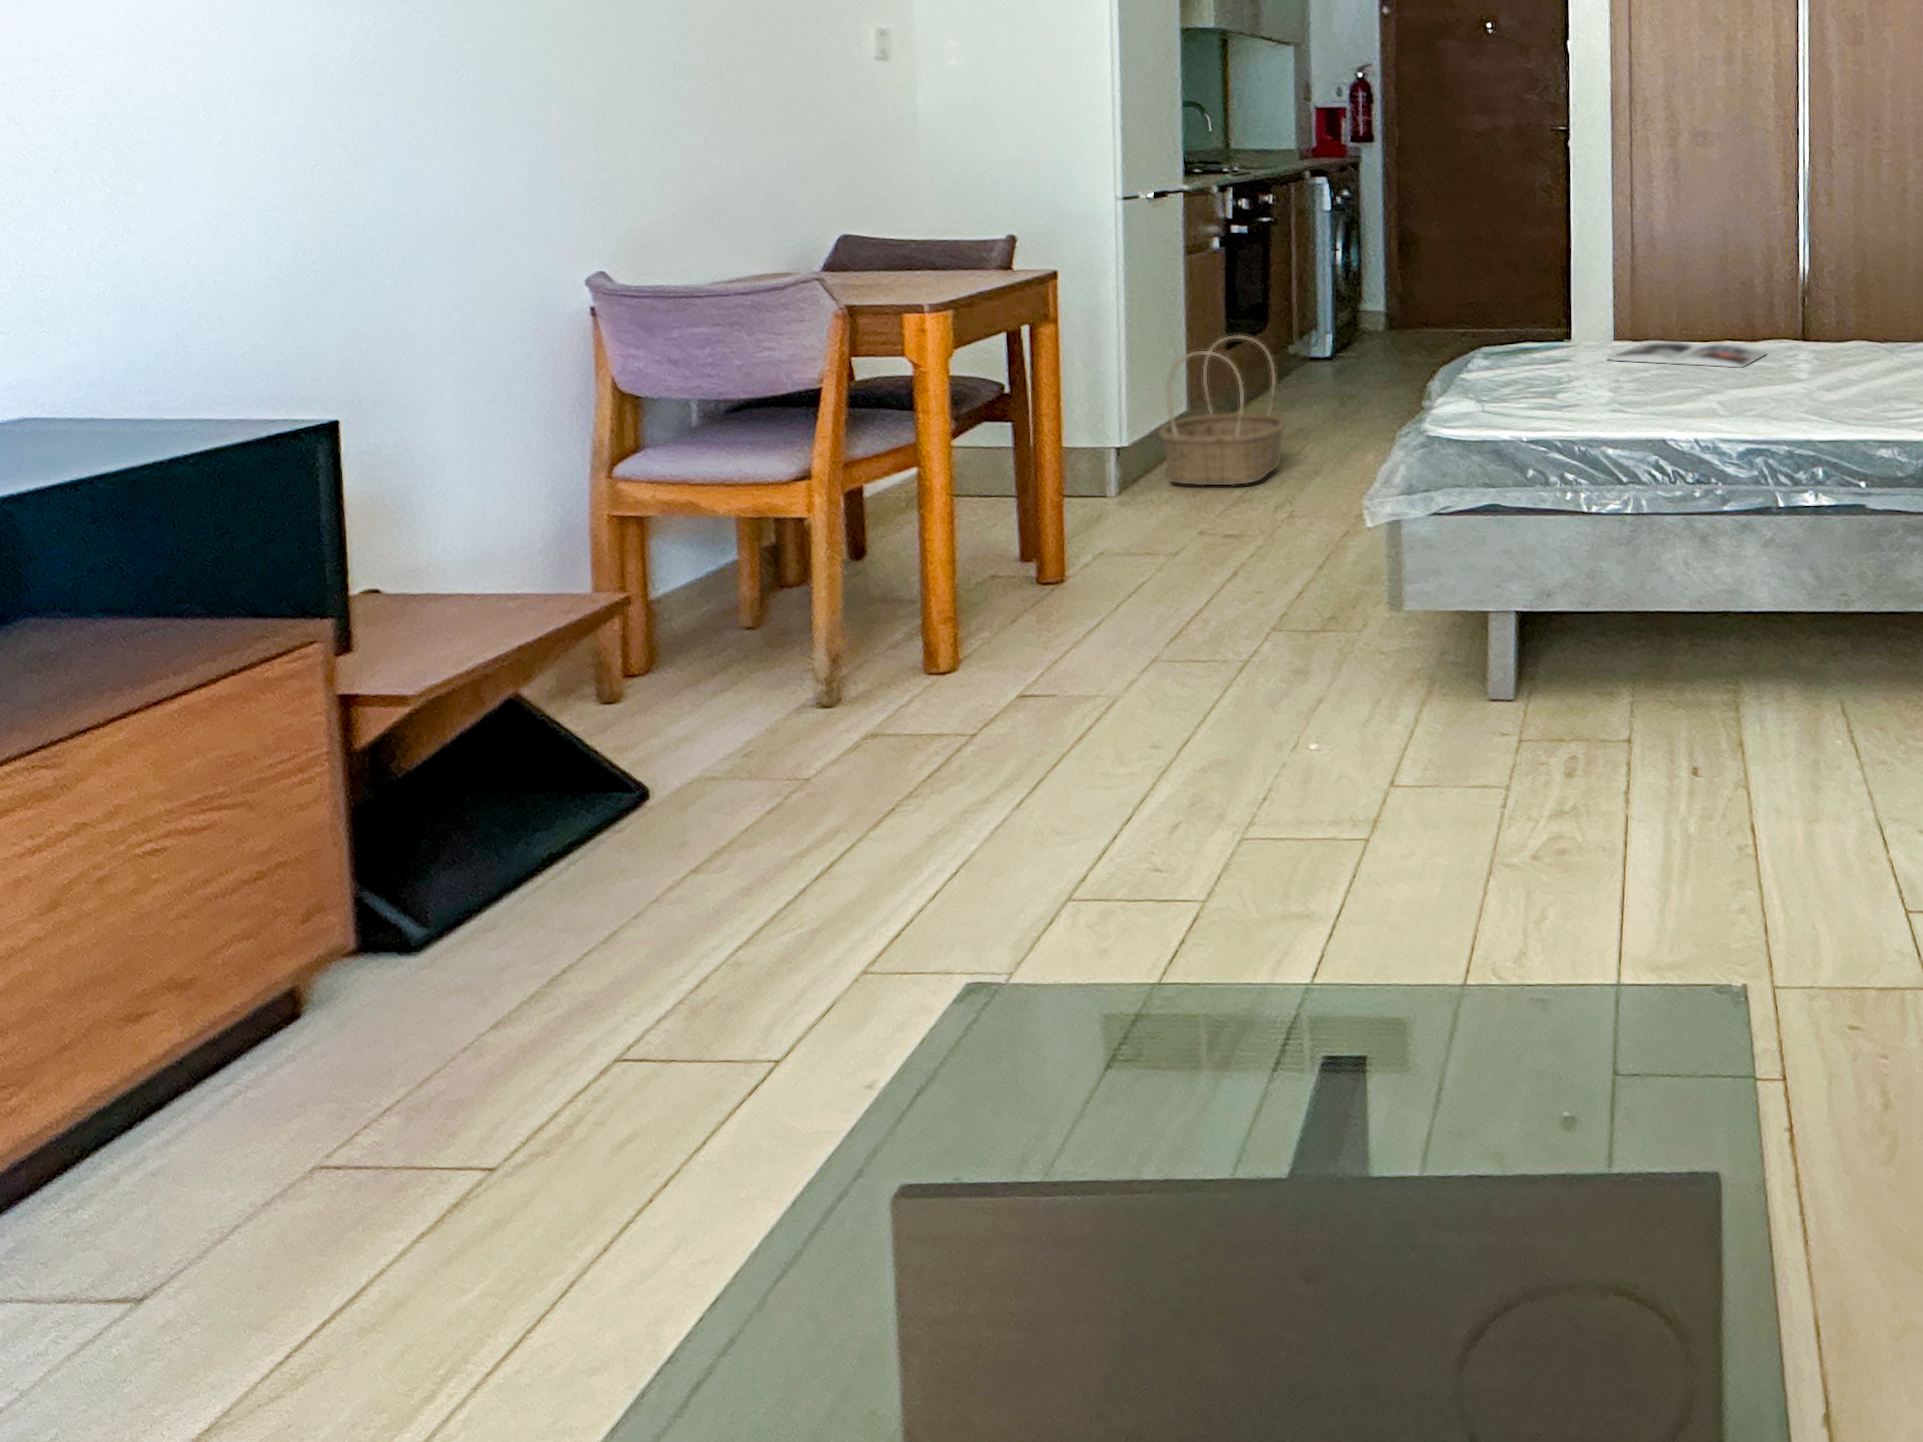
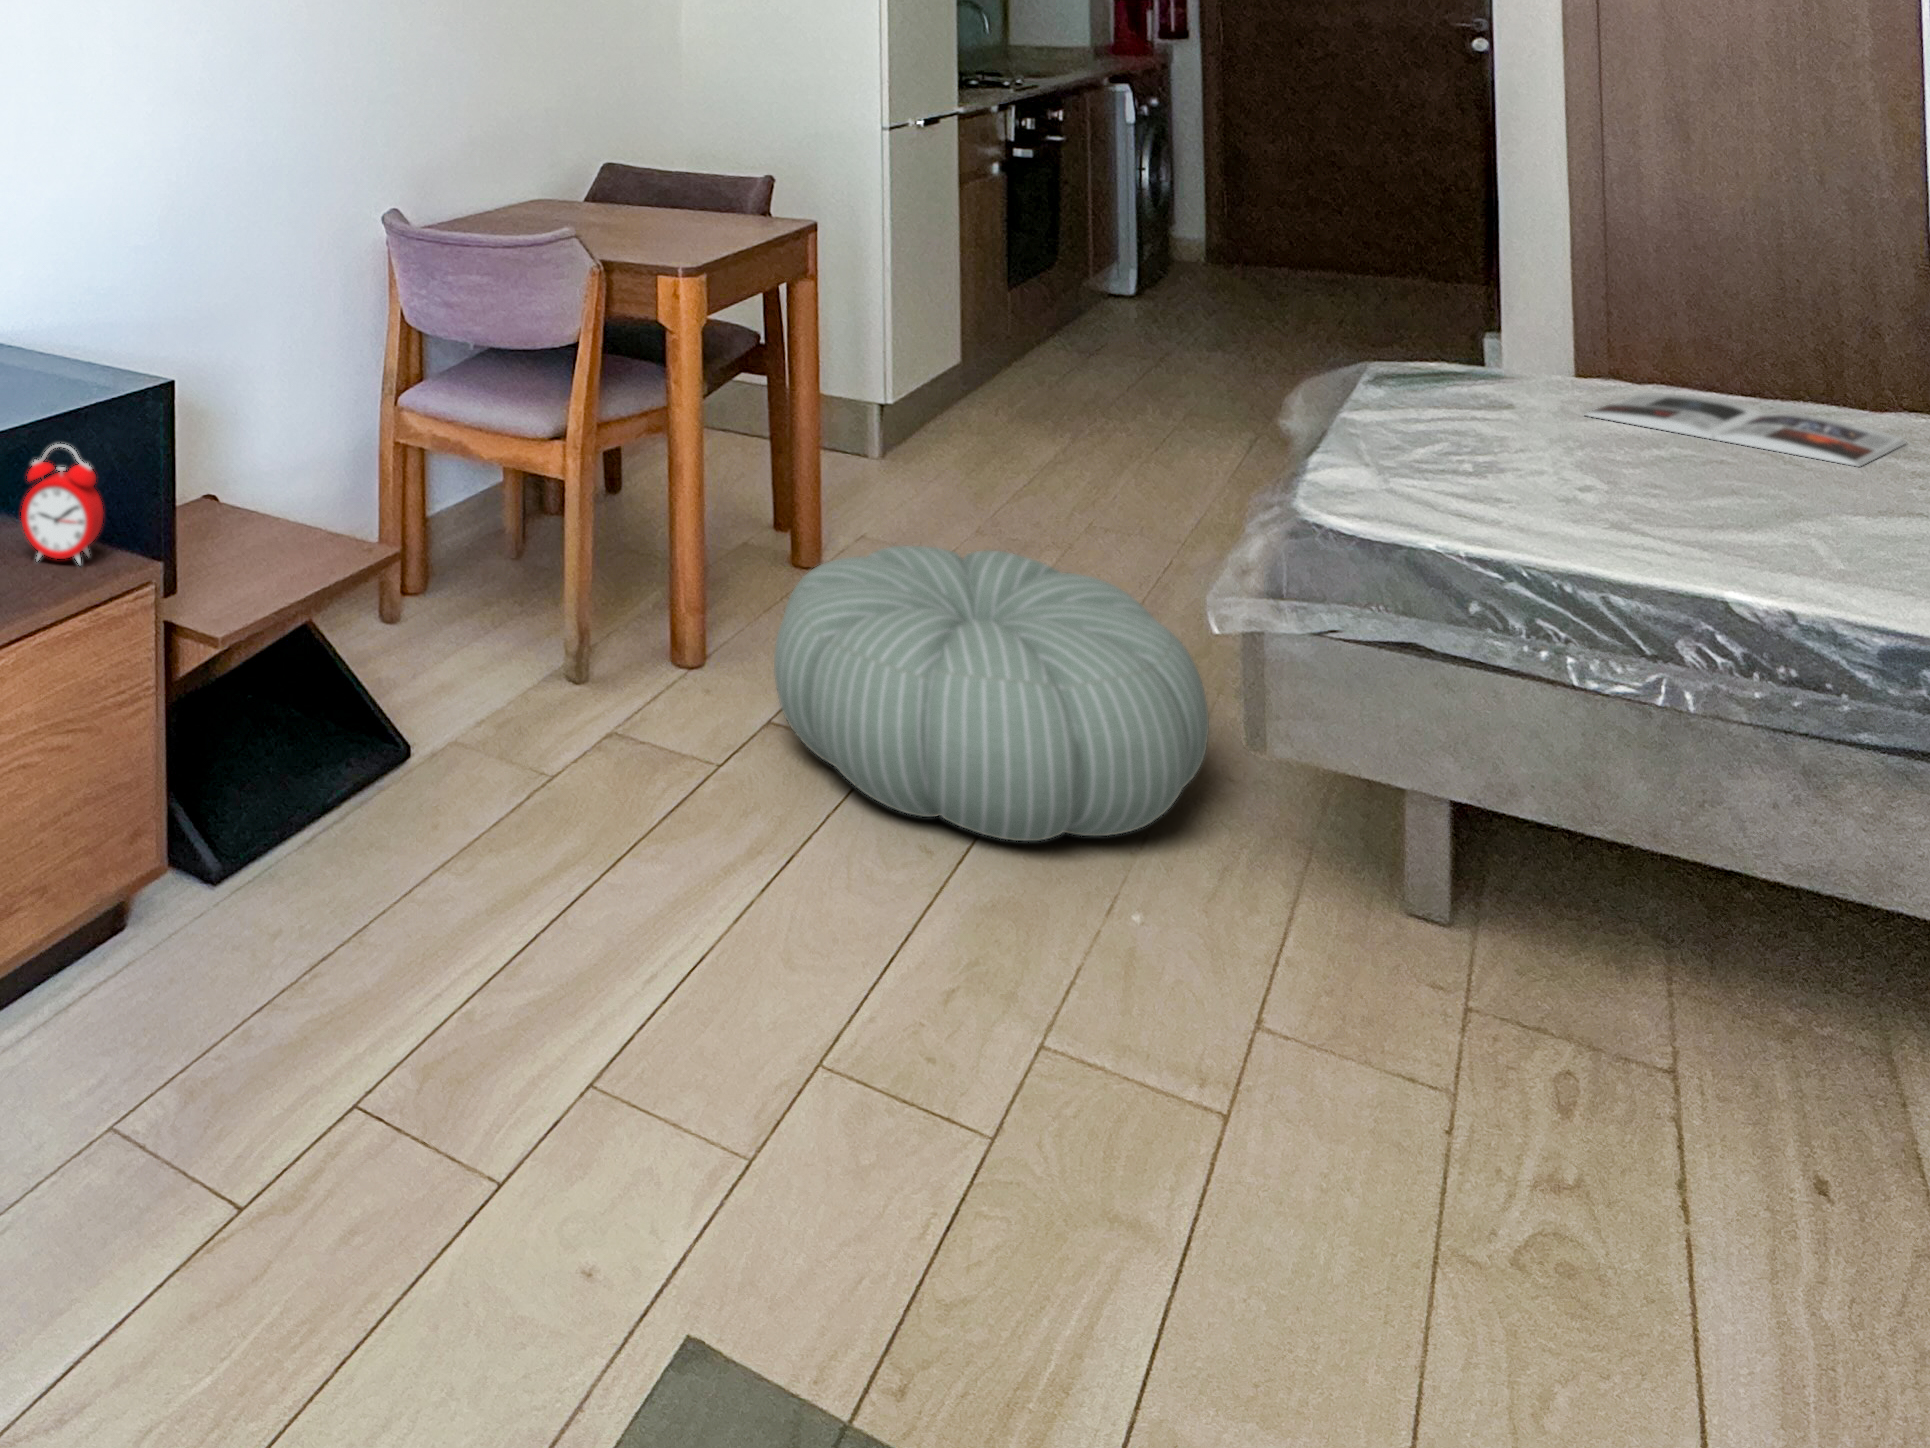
basket: present [1159,335,1287,485] -> none [927,286,1085,467]
alarm clock: none [99,510,232,653] -> present [21,444,103,564]
pouf: none [1028,517,1371,728] -> present [774,546,1209,841]

